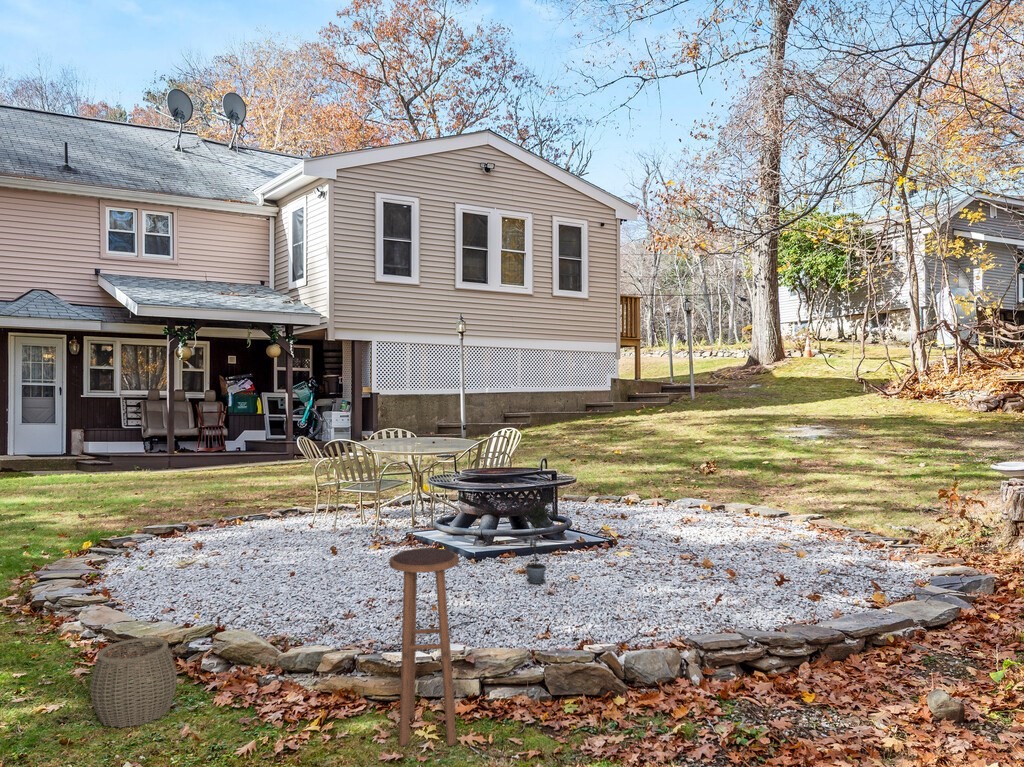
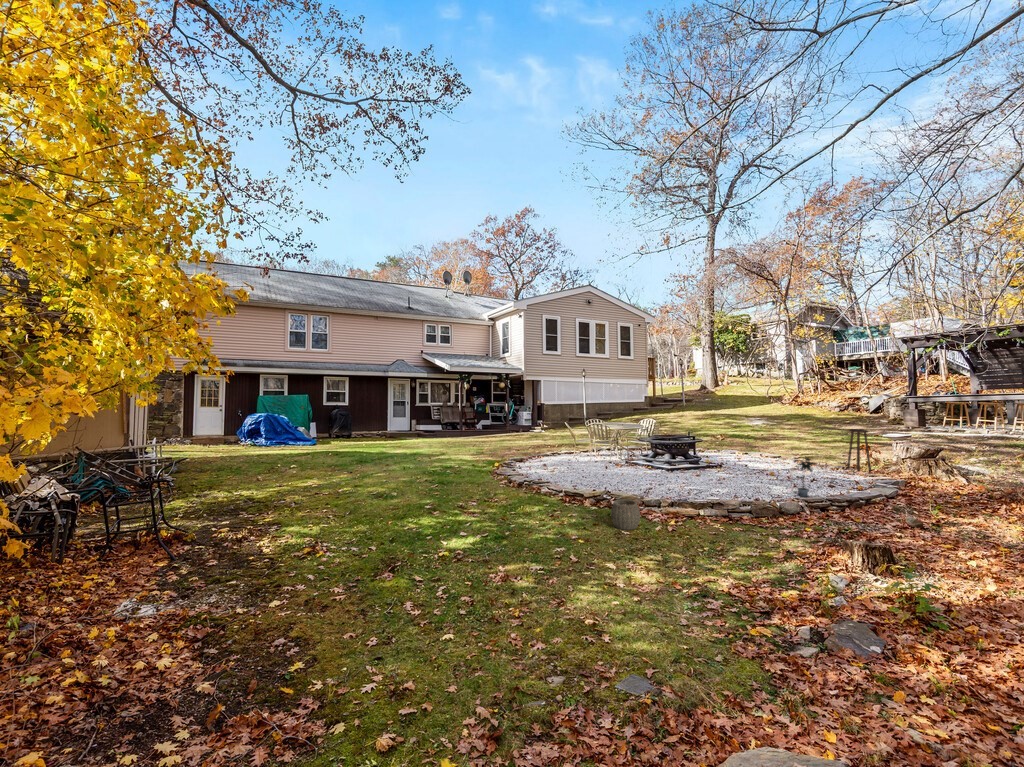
potted plant: present [522,494,555,584] -> present [793,458,816,497]
stool: present [389,548,459,746] -> present [847,429,871,471]

